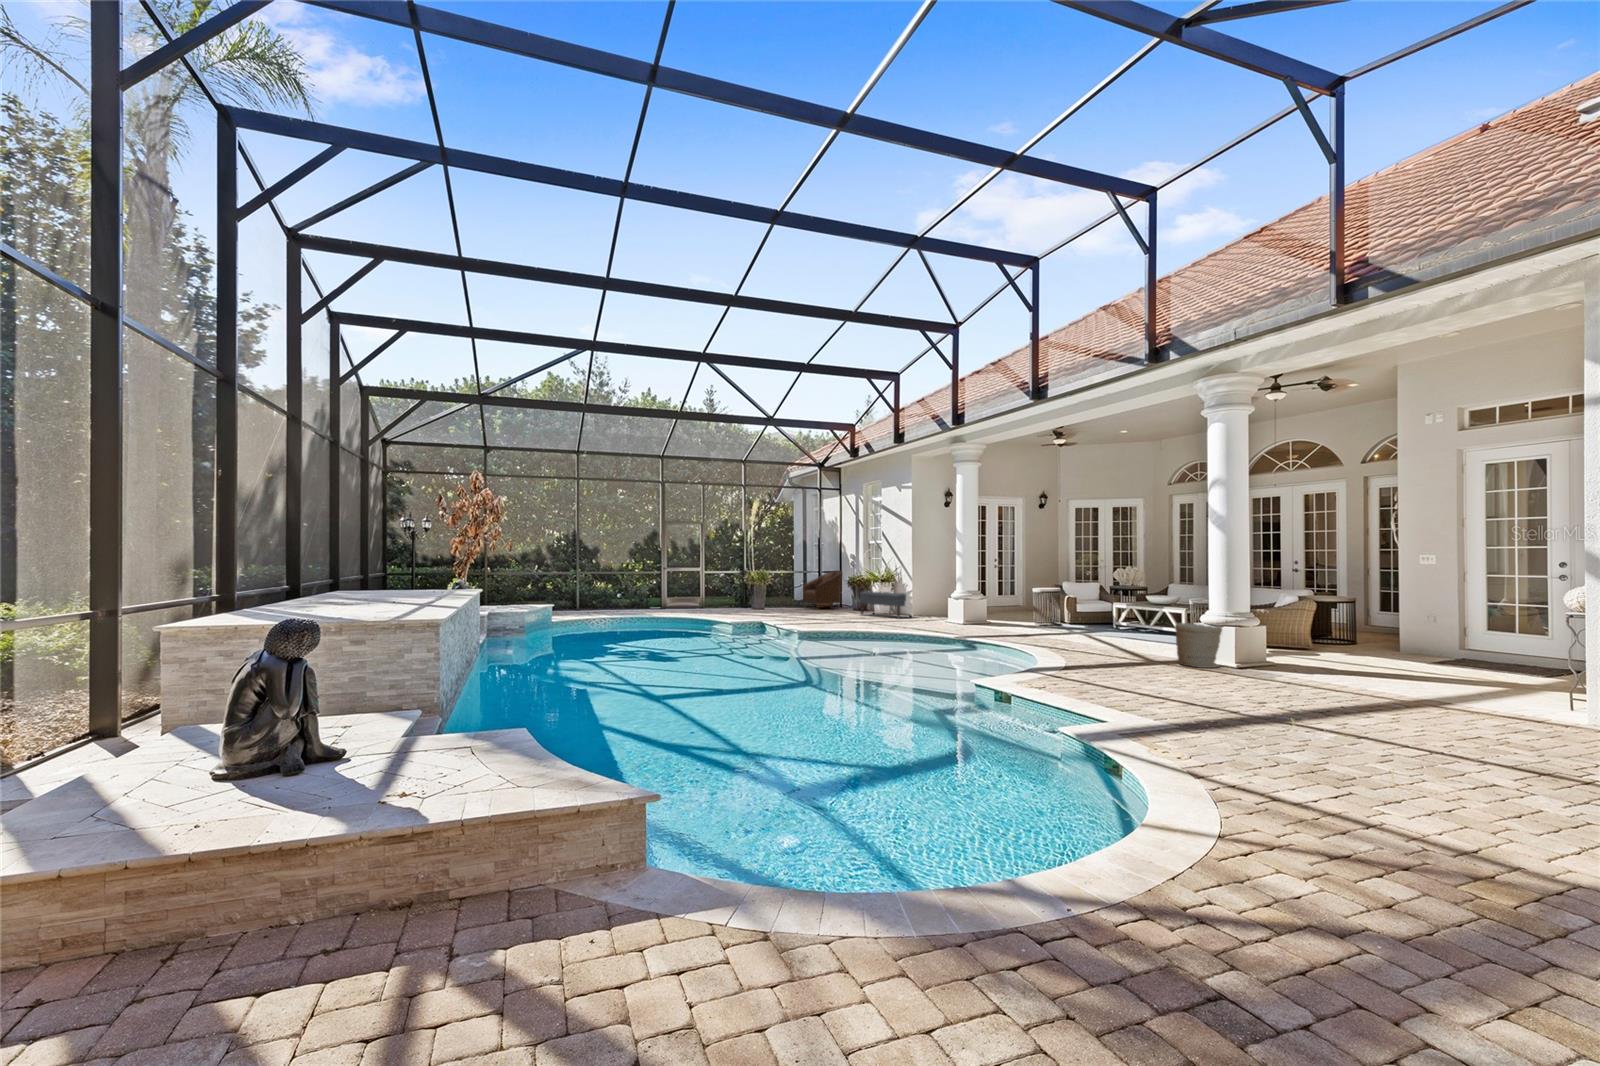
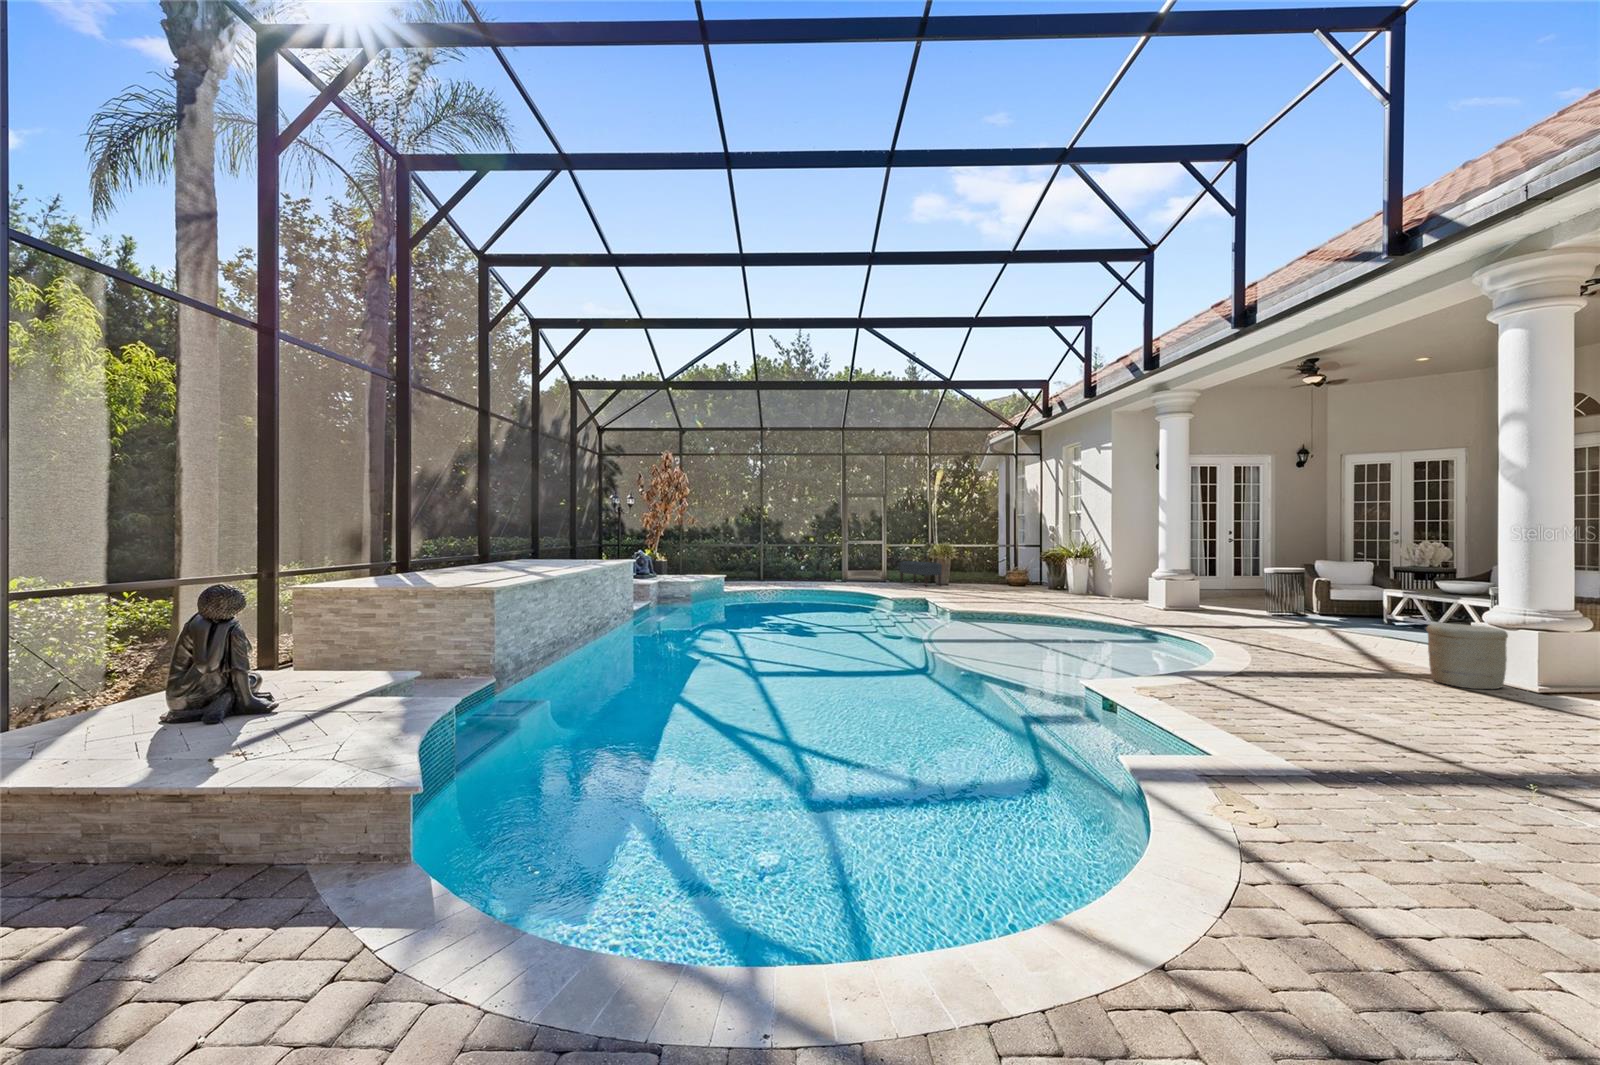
armchair: present [803,571,842,604] -> none [996,544,1040,587]
bench: present [860,591,912,618] -> present [900,561,942,586]

